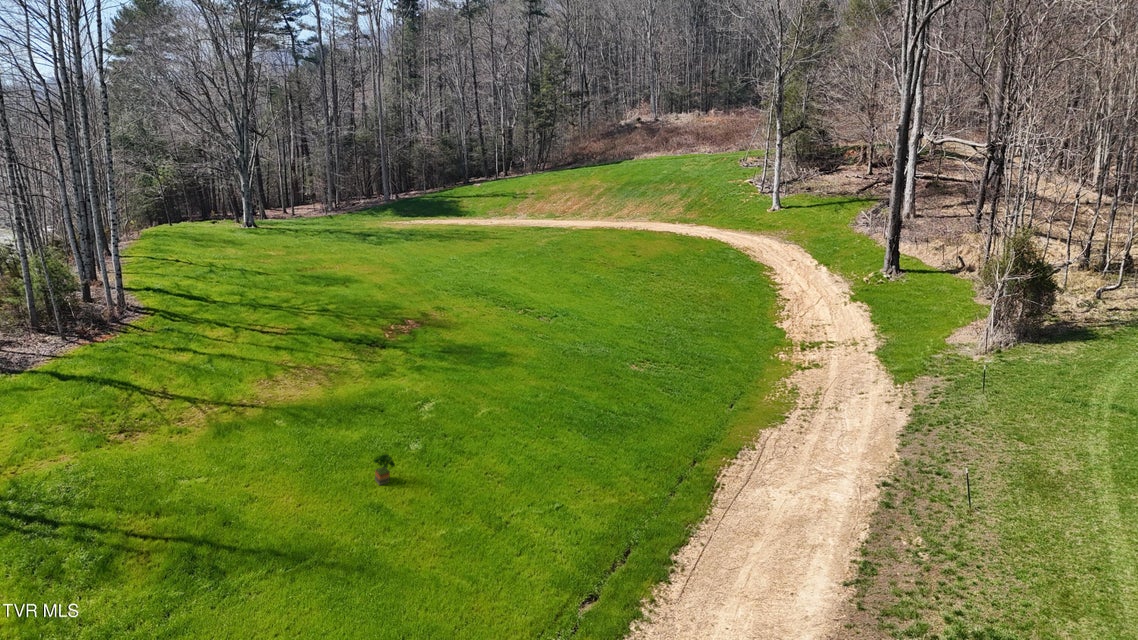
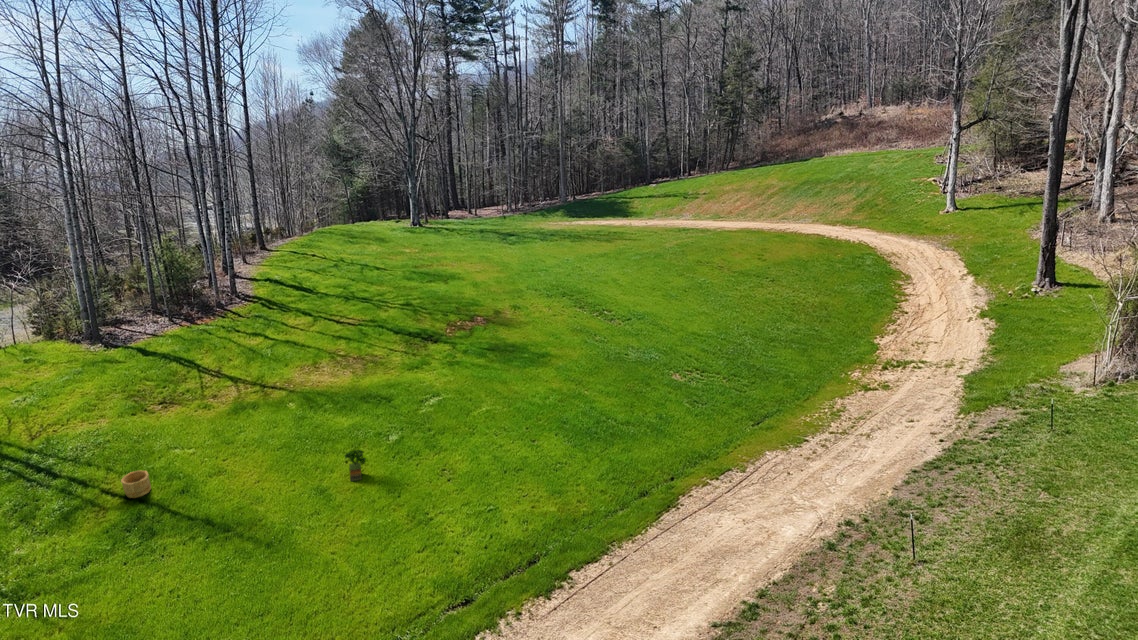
wooden bucket: none [151,503,181,534] -> present [121,470,151,498]

